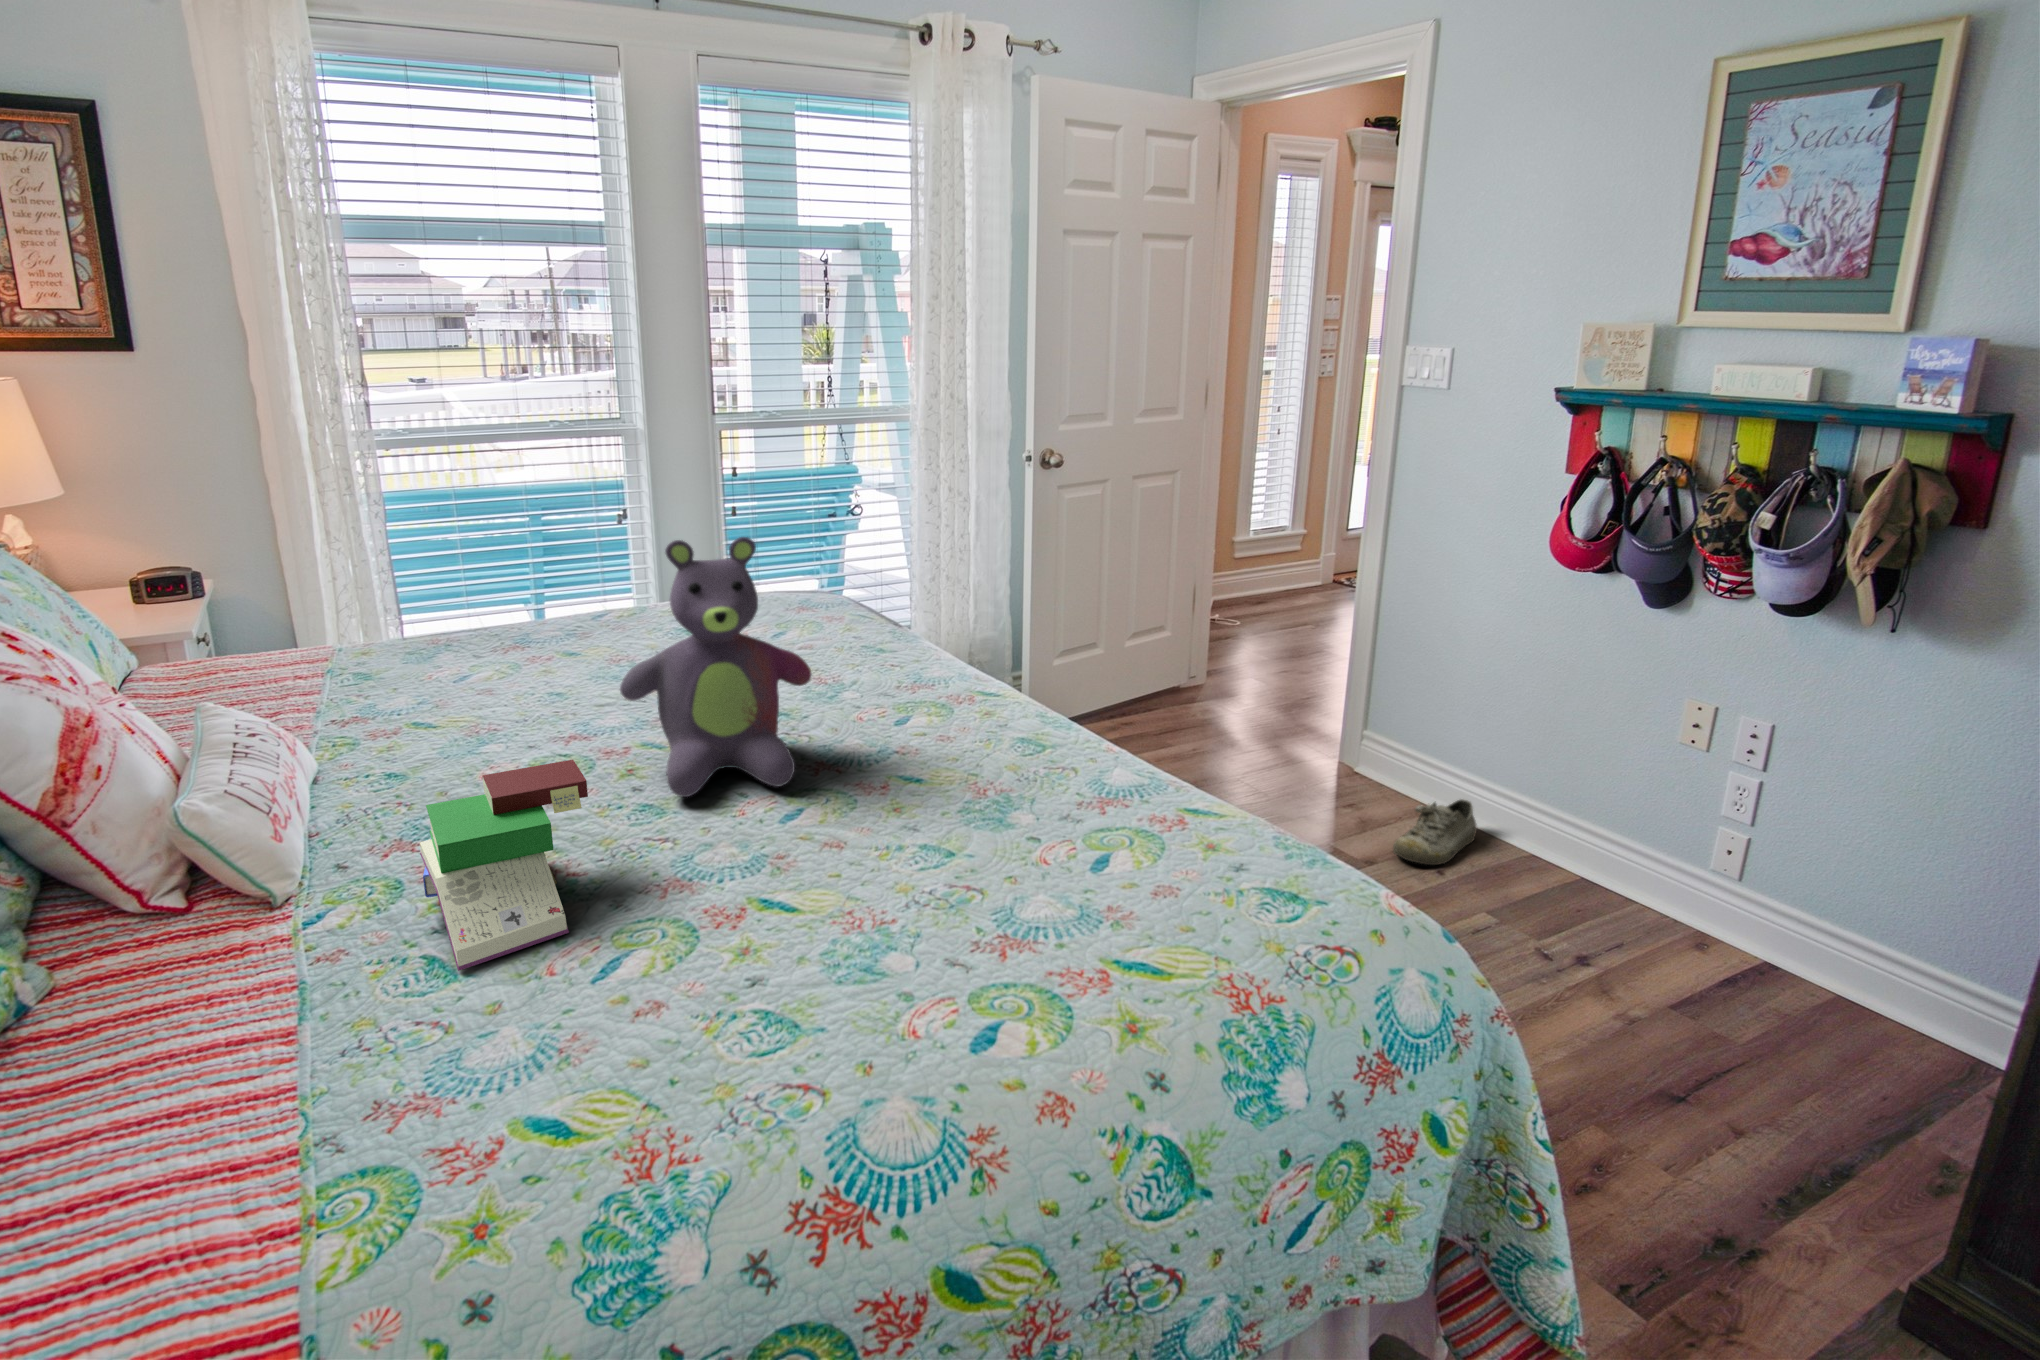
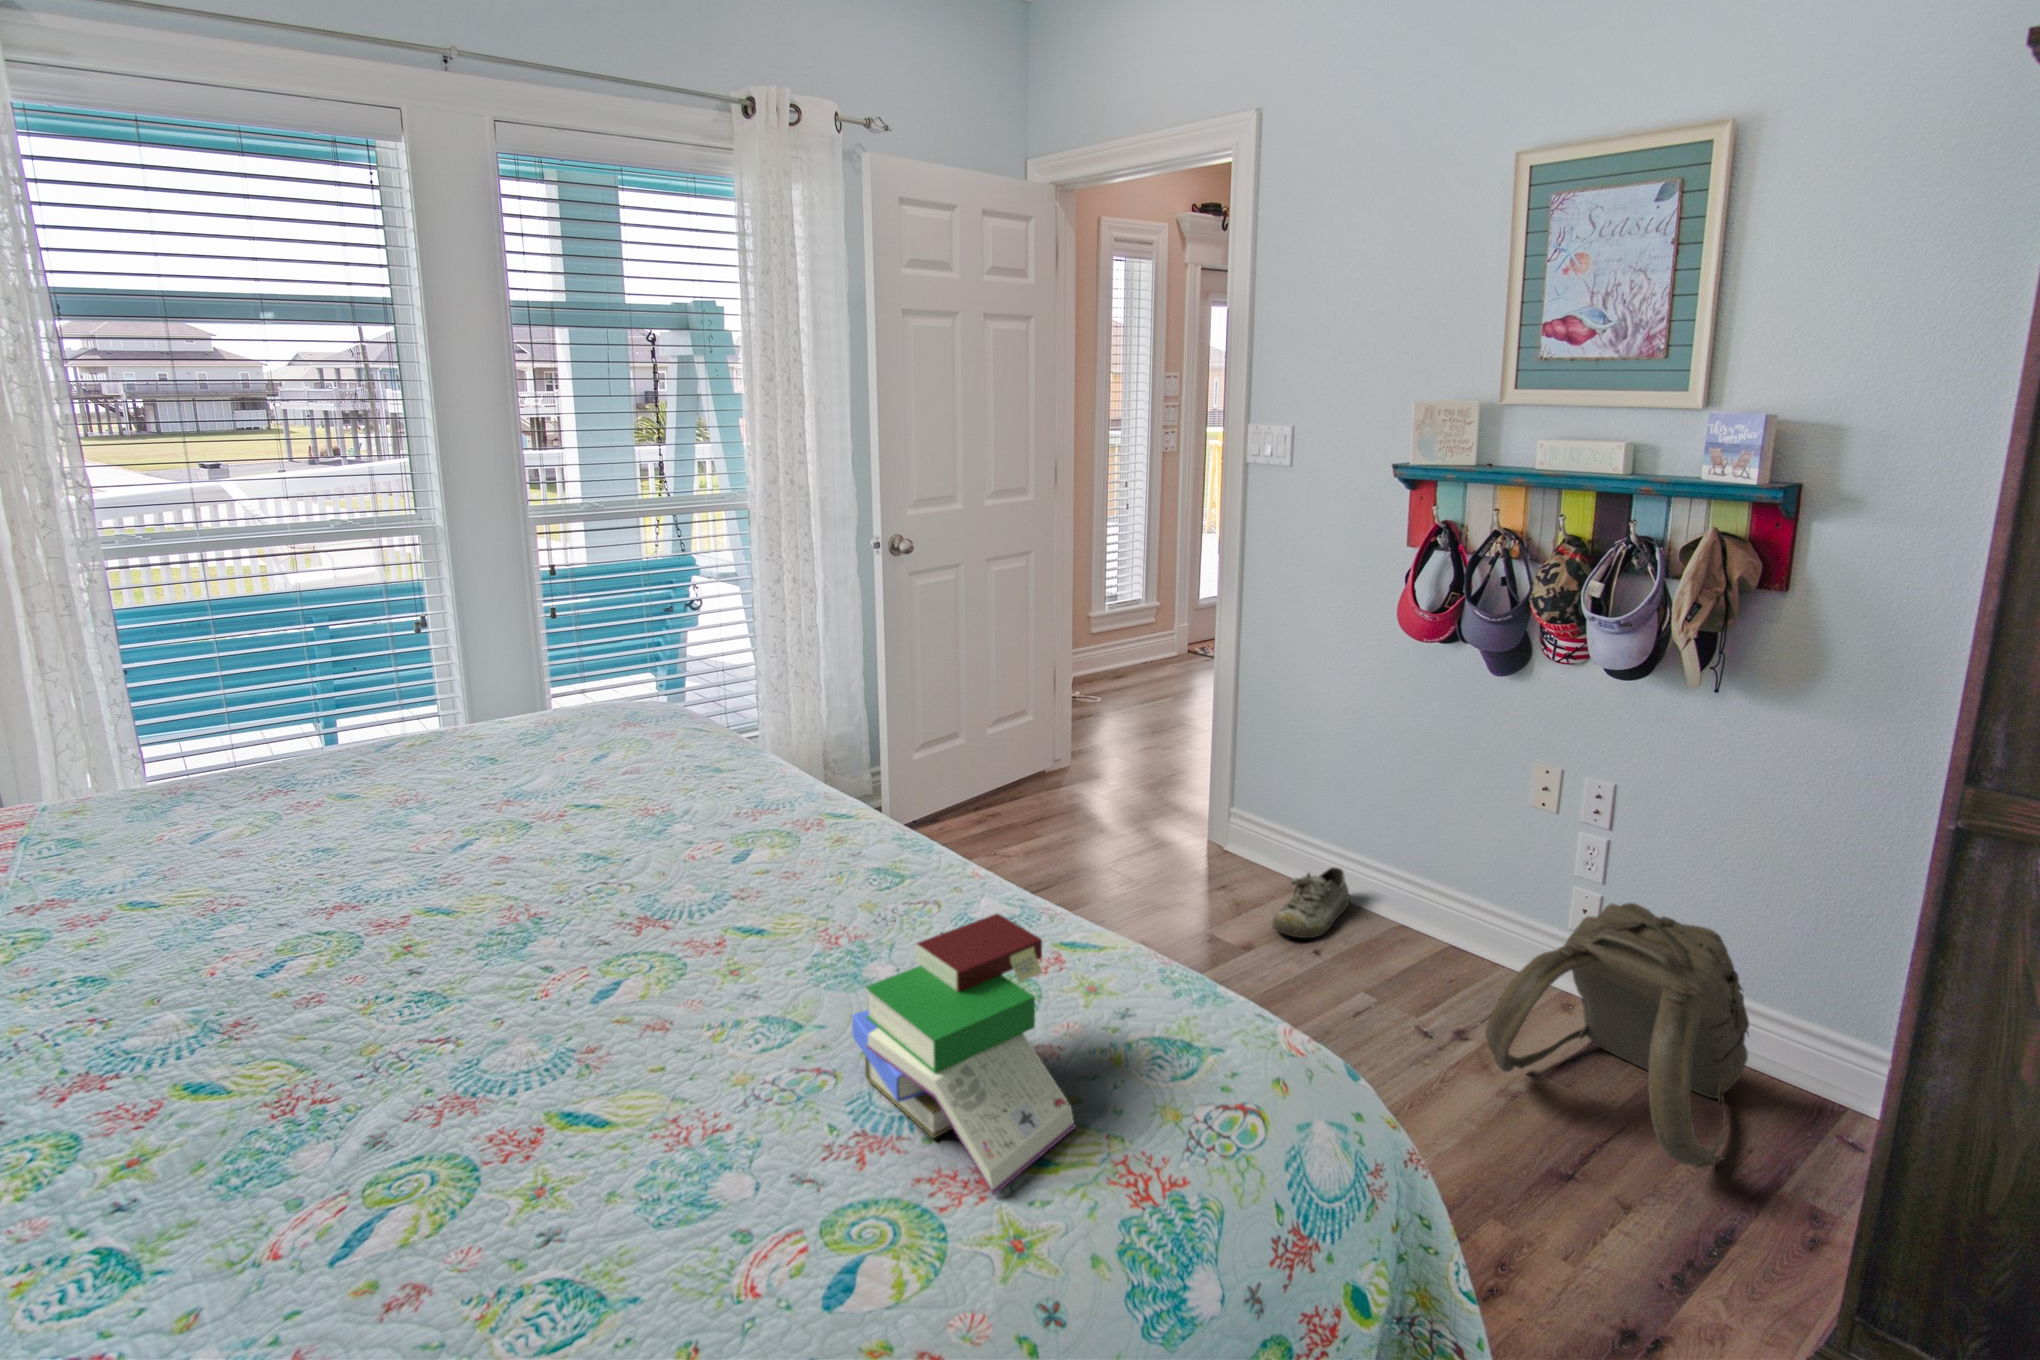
stuffed bear: present [620,537,811,797] -> none [396,659,638,977]
book: present [420,760,588,971] -> present [852,914,1076,1195]
backpack: none [1604,843,1904,1109] -> present [1485,903,1749,1168]

